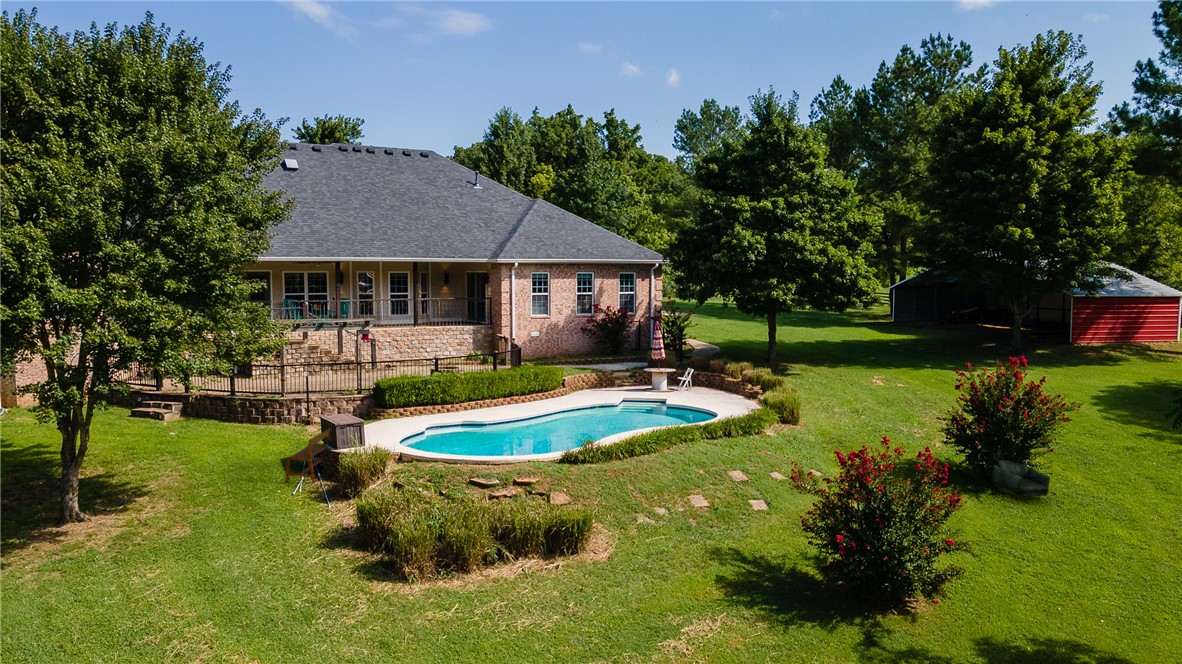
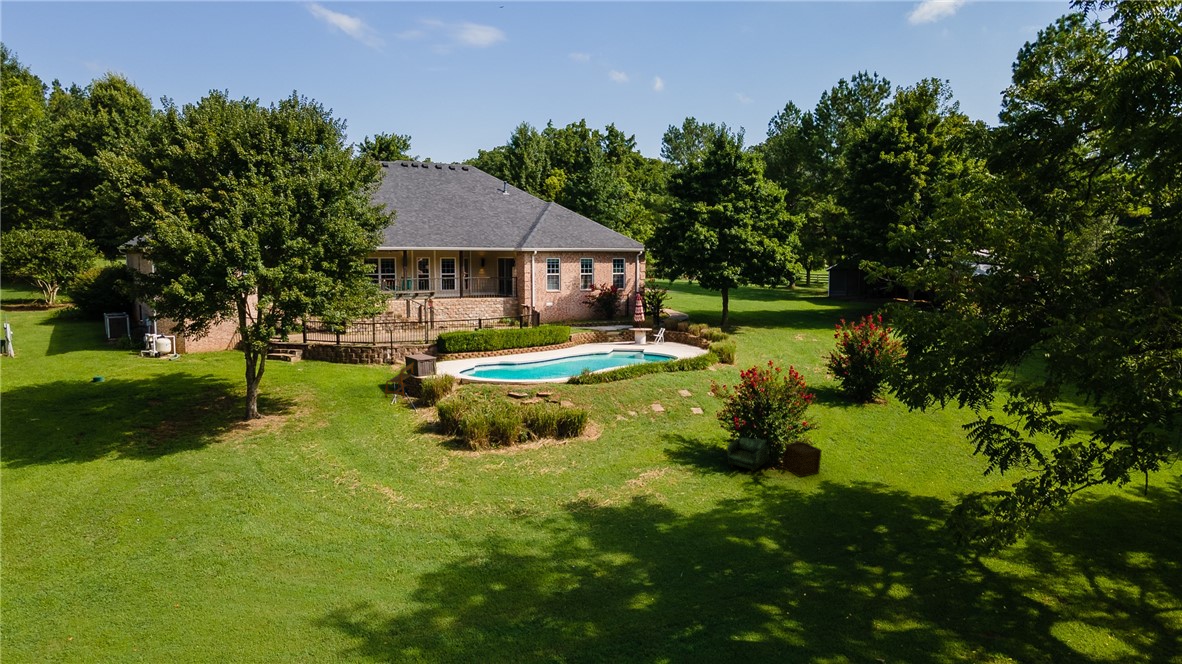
armchair: present [992,460,1050,501] -> present [727,438,769,472]
wooden crate: none [912,570,981,636] -> present [782,441,822,477]

